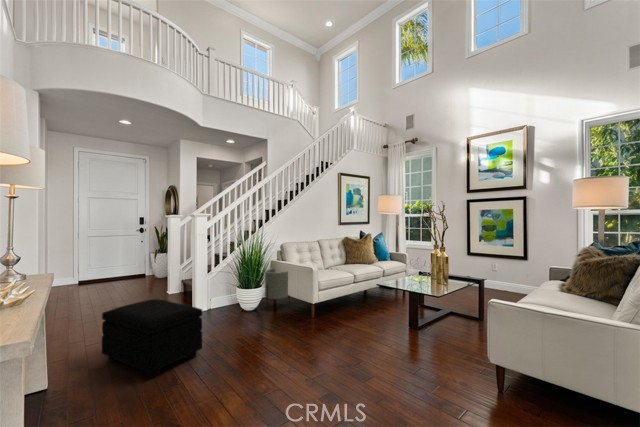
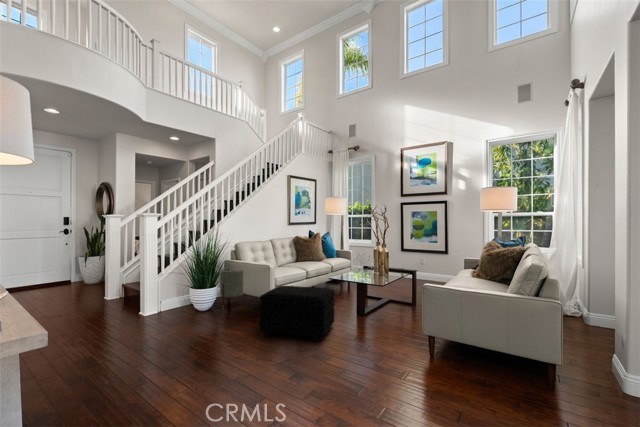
footstool: present [102,299,202,378] -> present [260,286,334,341]

